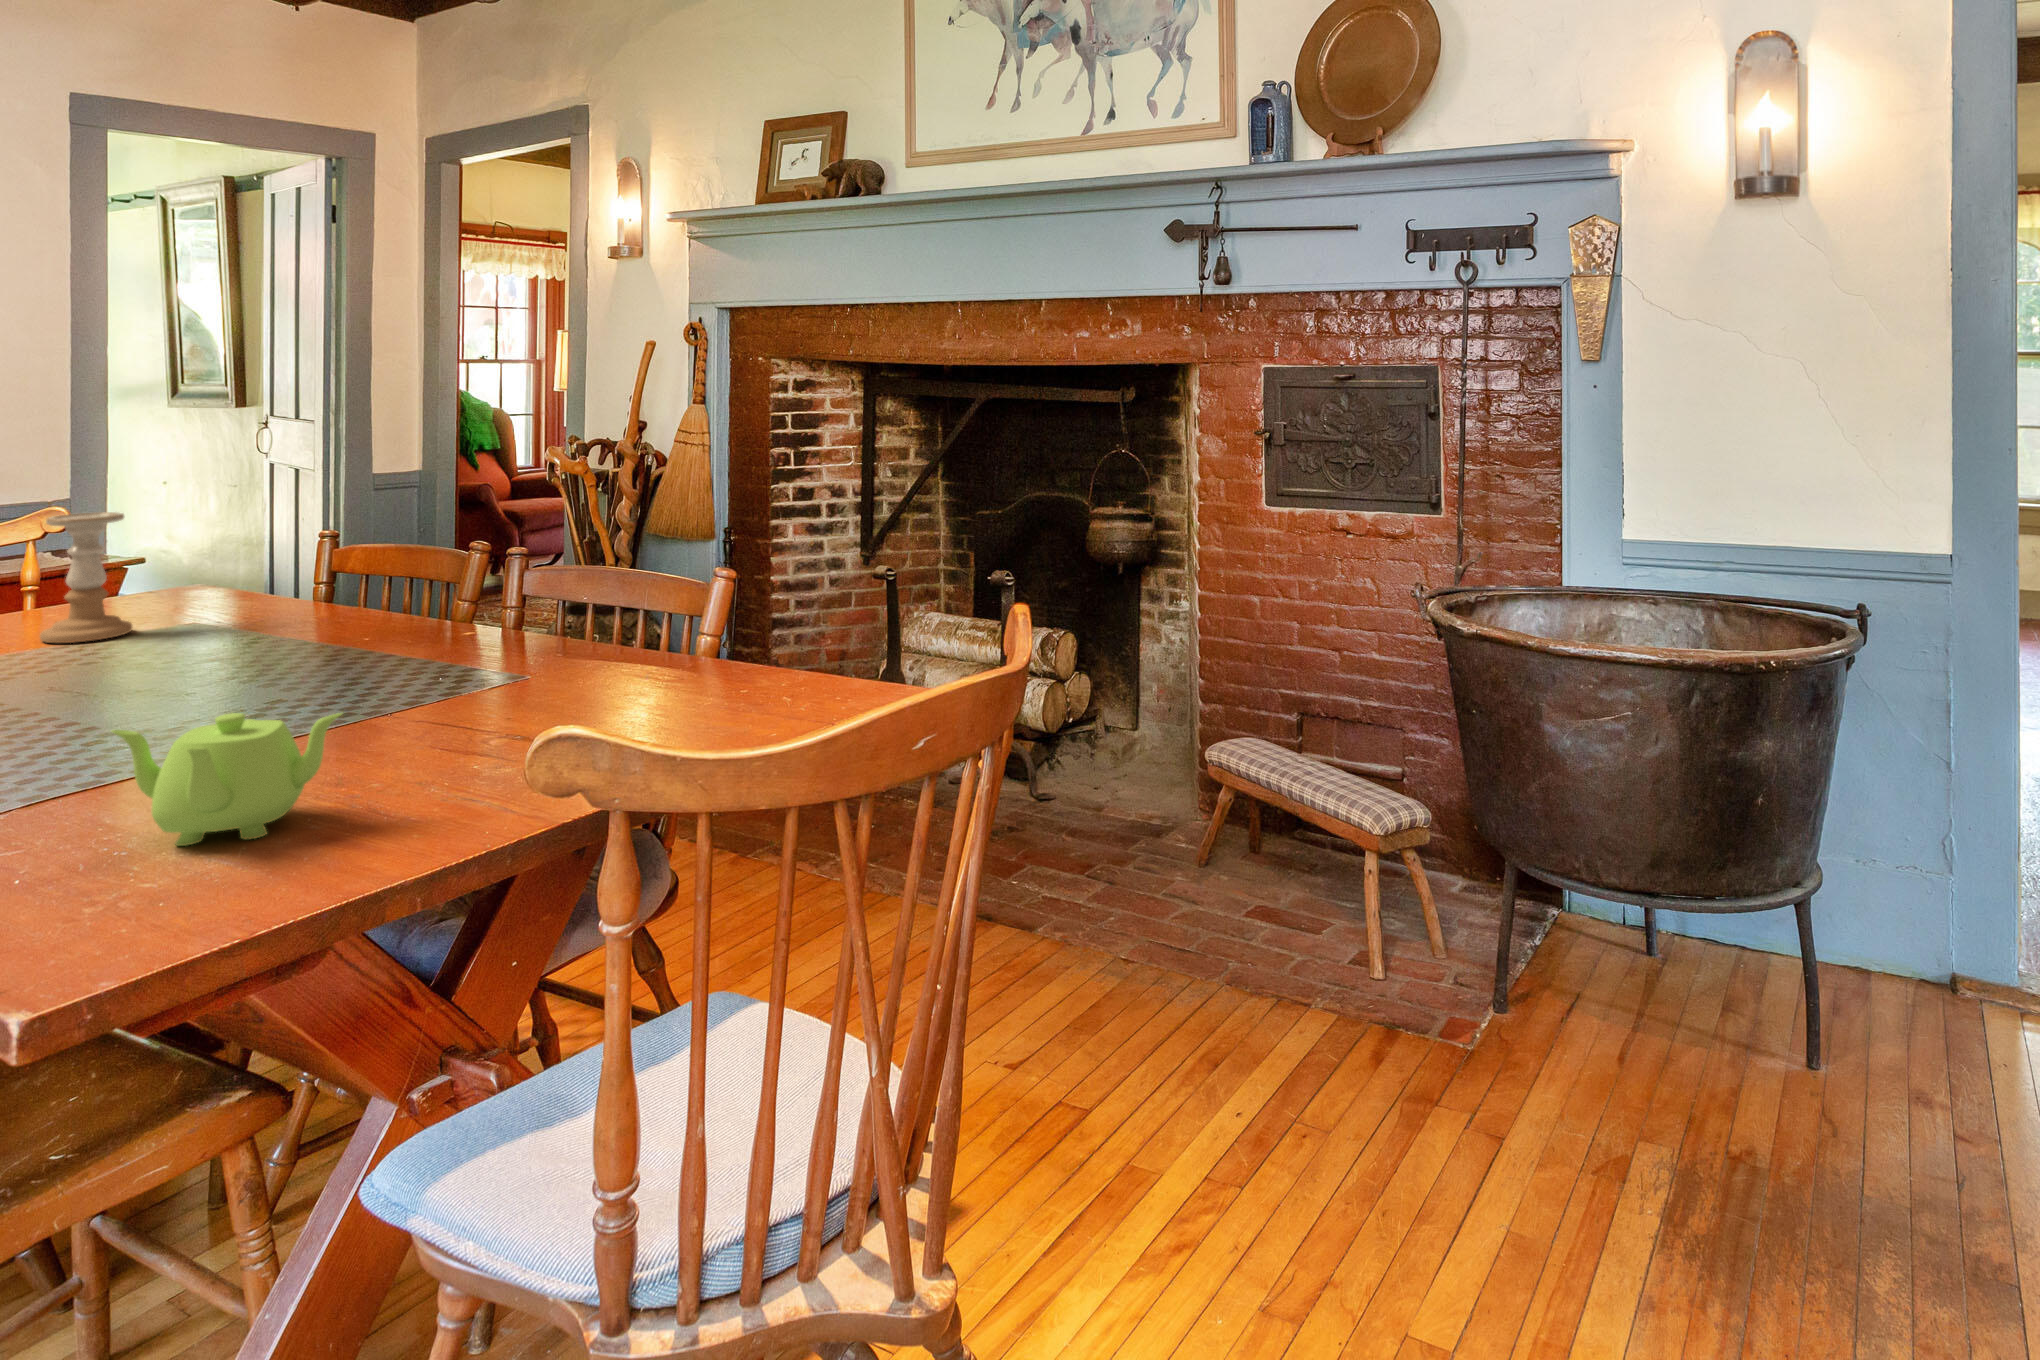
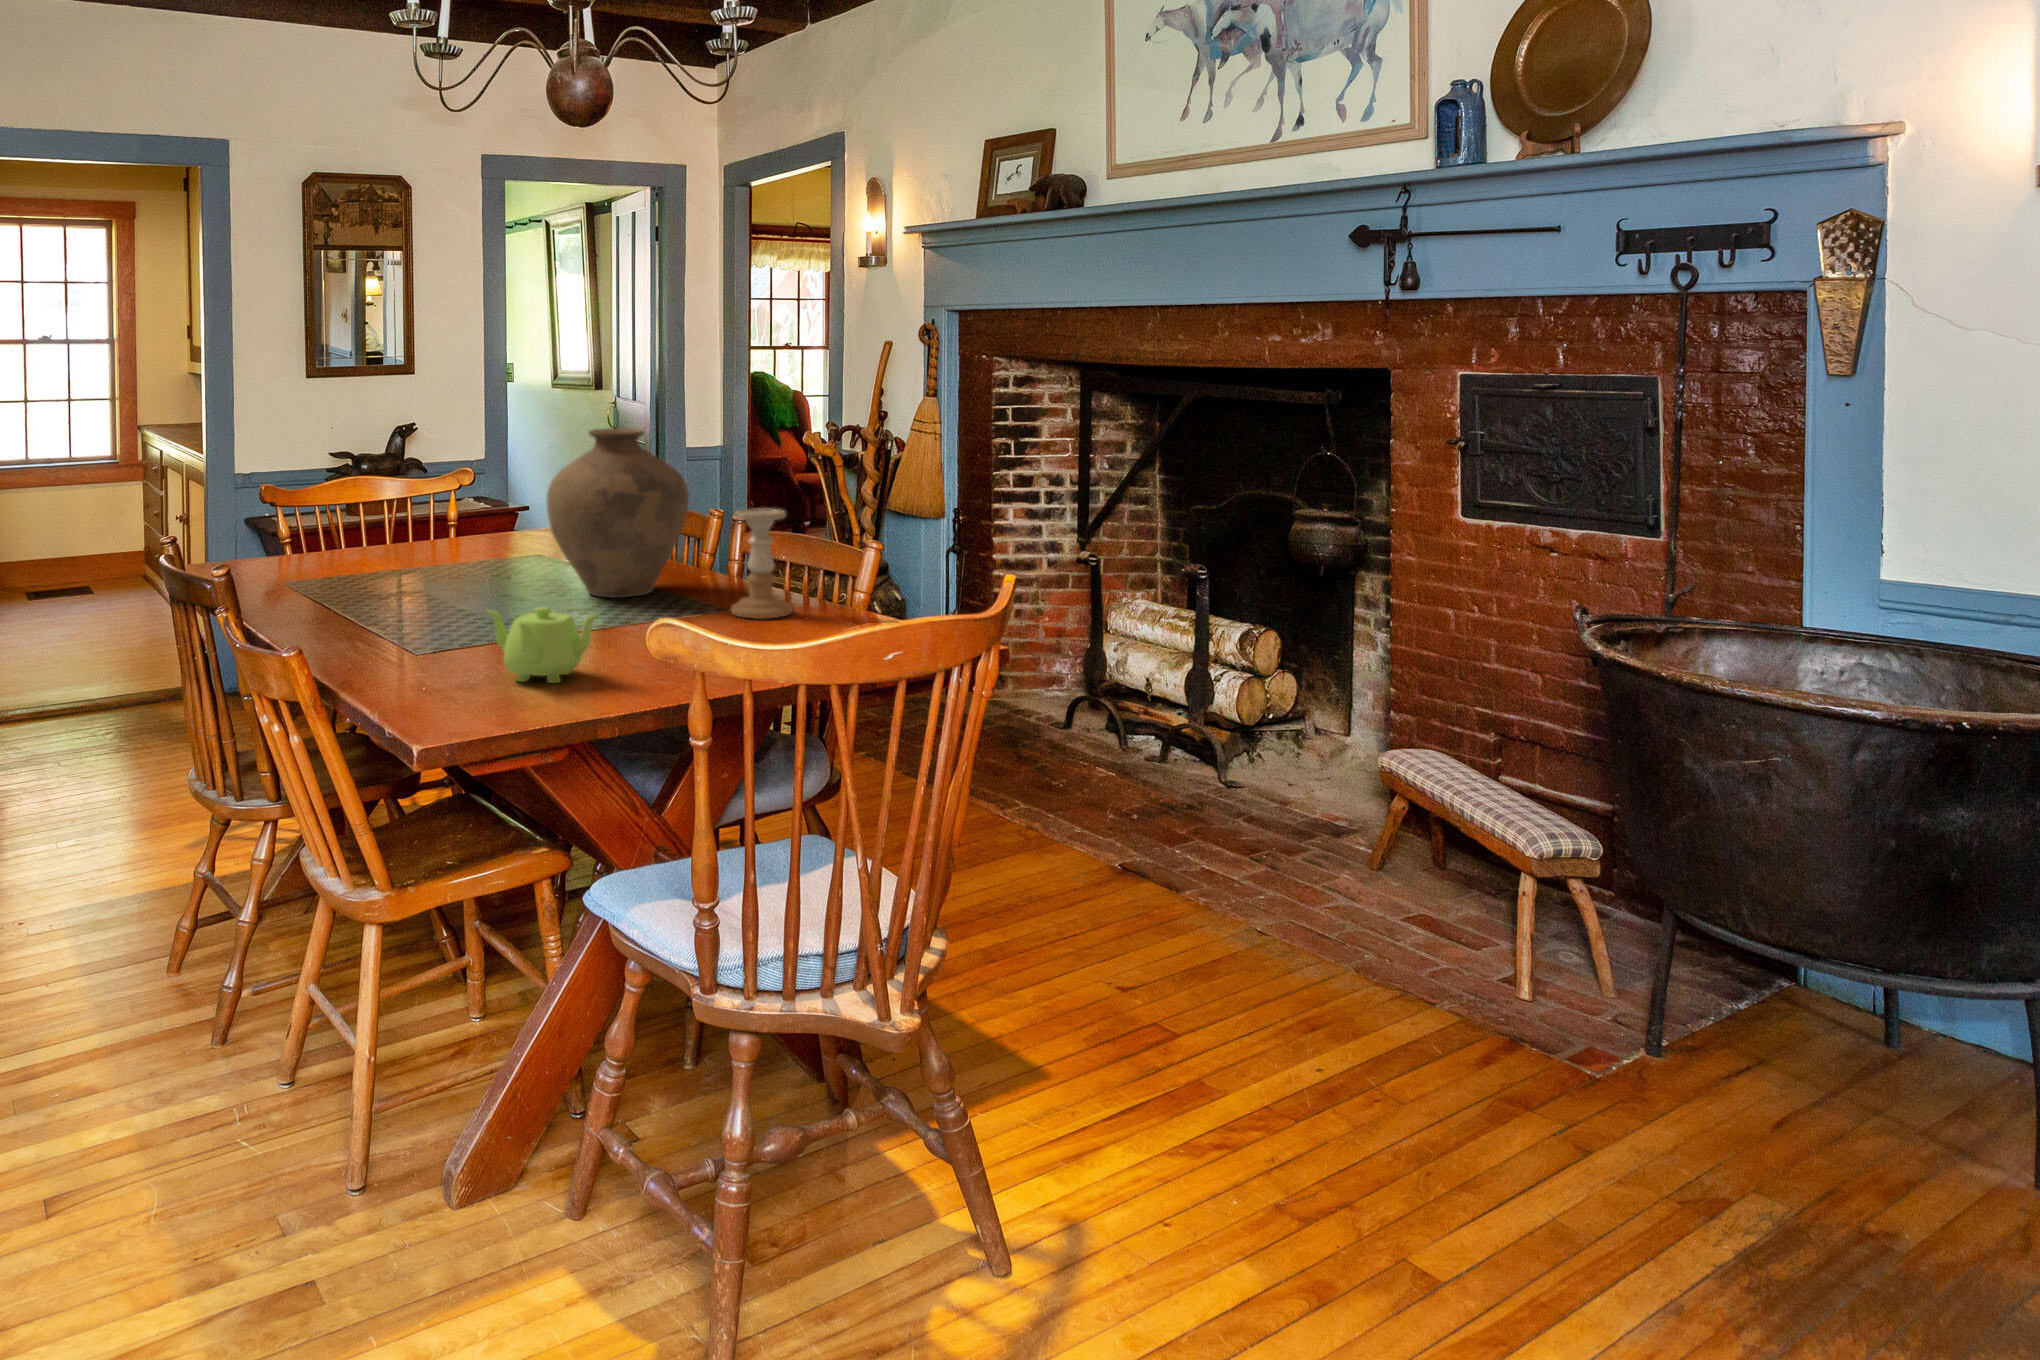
vase: none [204,434,441,679] -> present [547,428,688,598]
candle holder: present [40,512,132,643] -> present [731,508,792,619]

